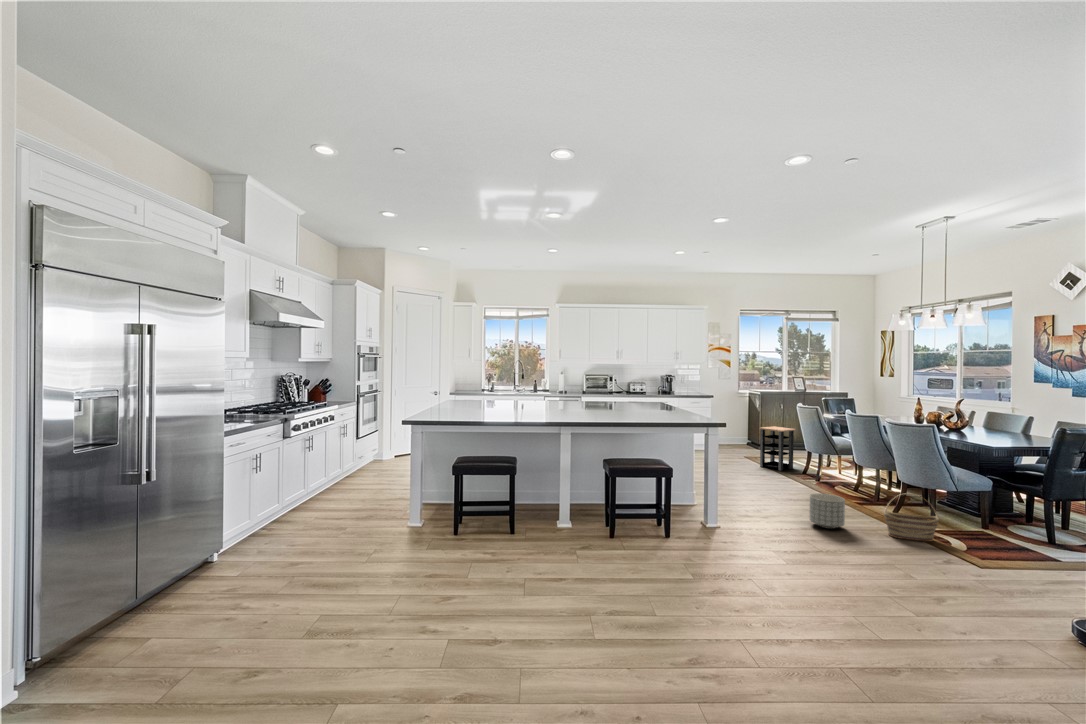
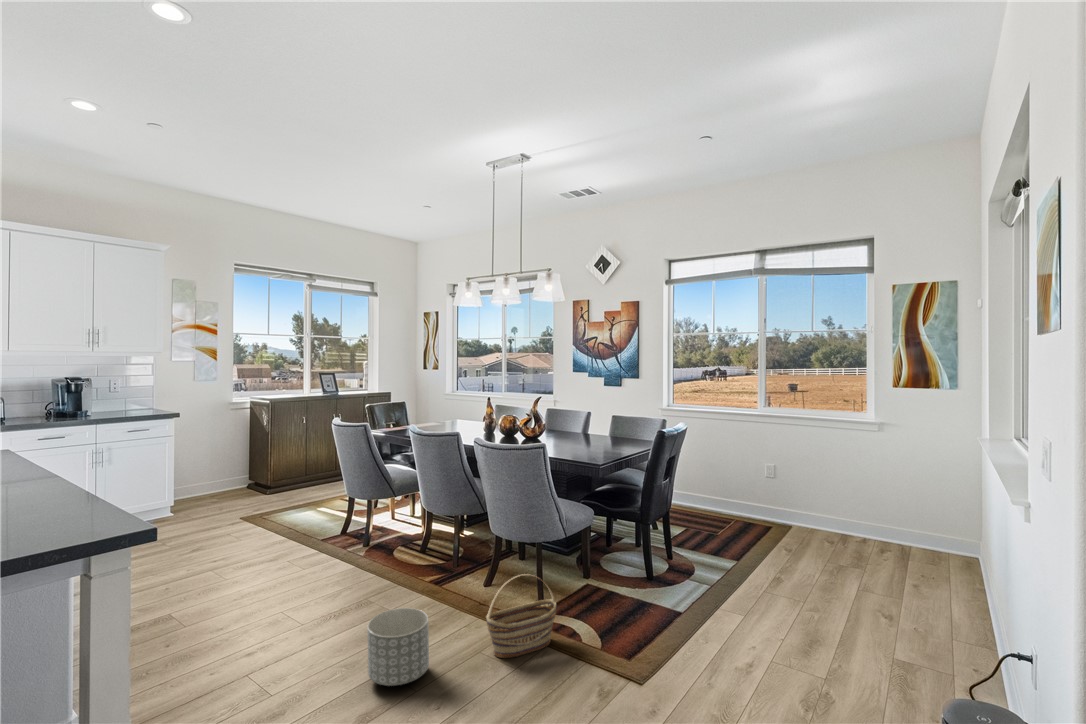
side table: present [760,426,796,471] -> none [271,460,329,533]

